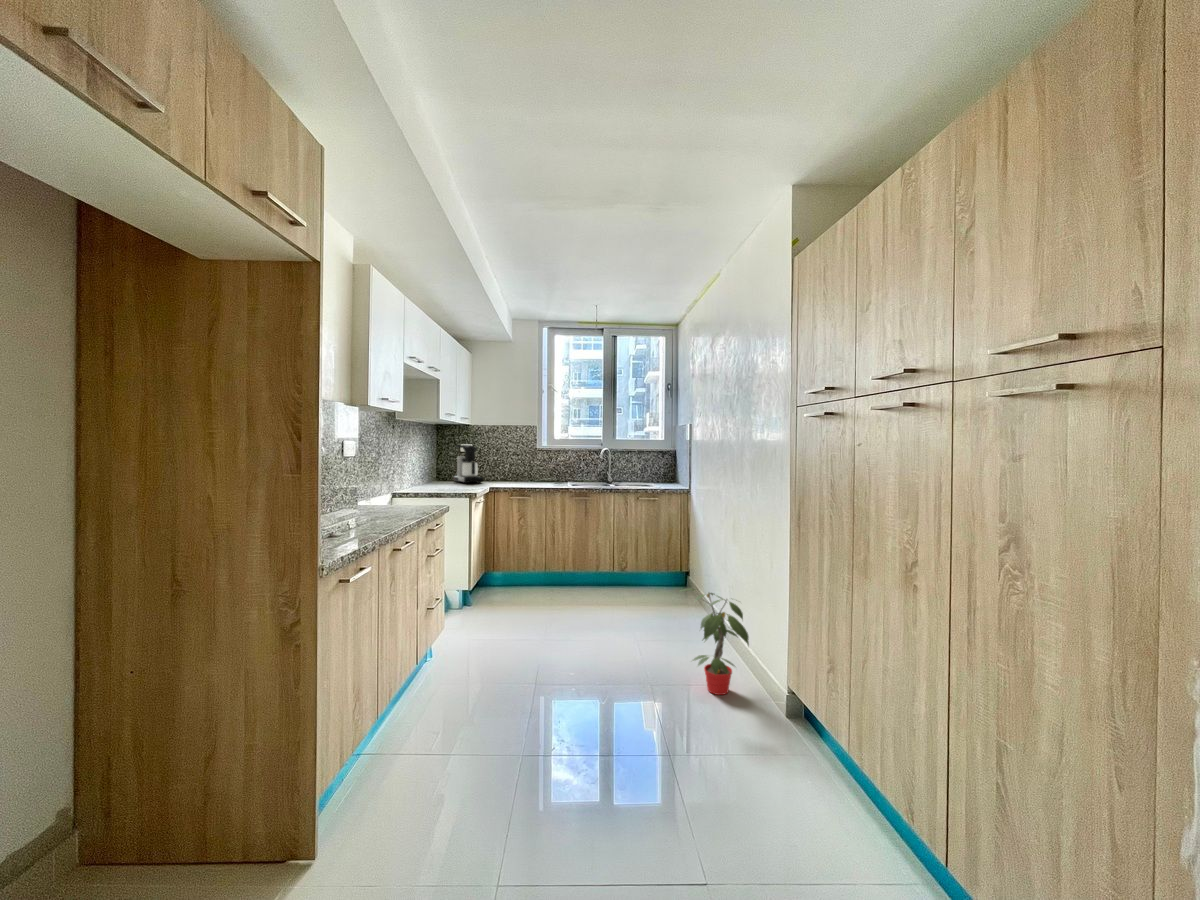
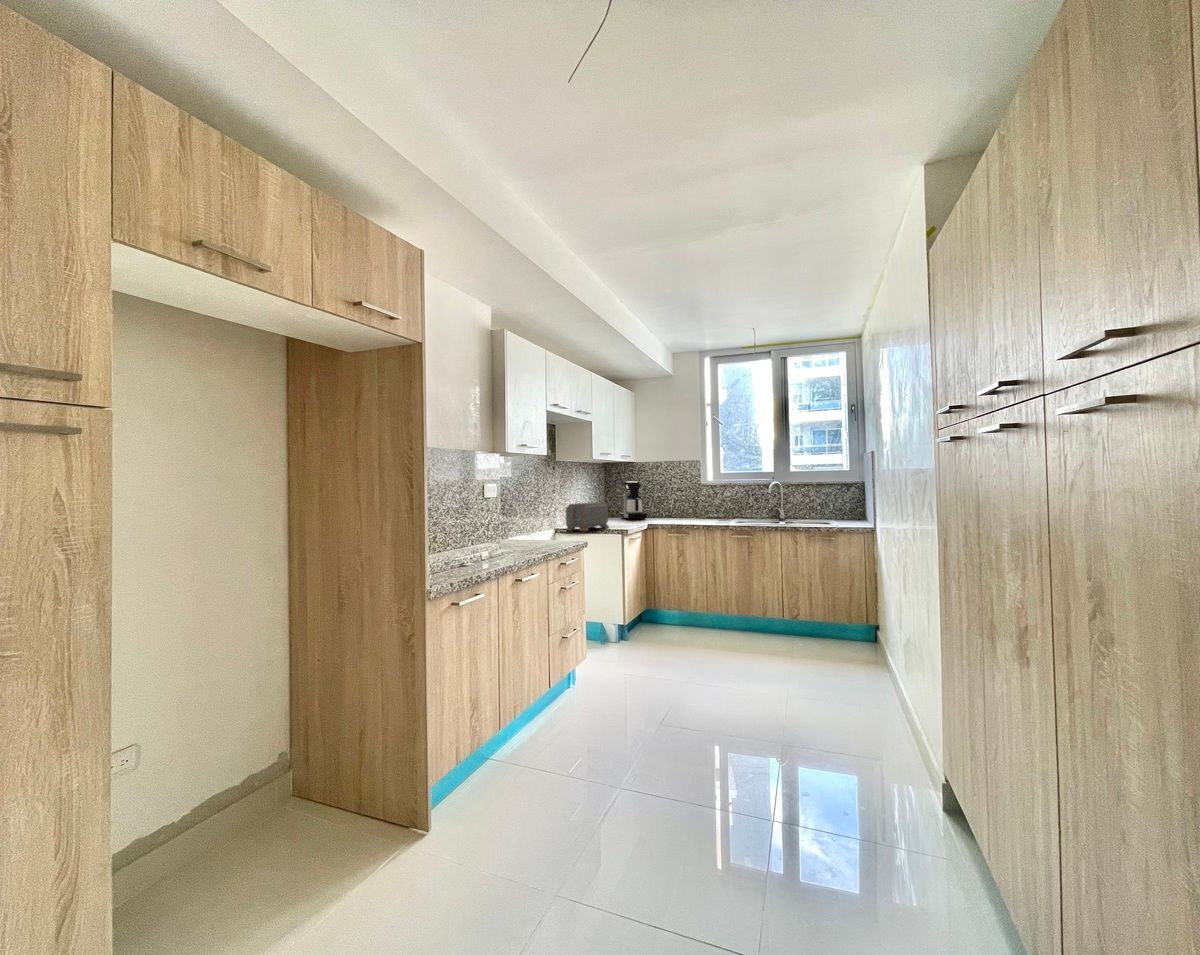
toaster: none [408,466,453,496] -> present [565,502,609,531]
potted plant: present [682,589,749,695] -> none [826,645,918,785]

